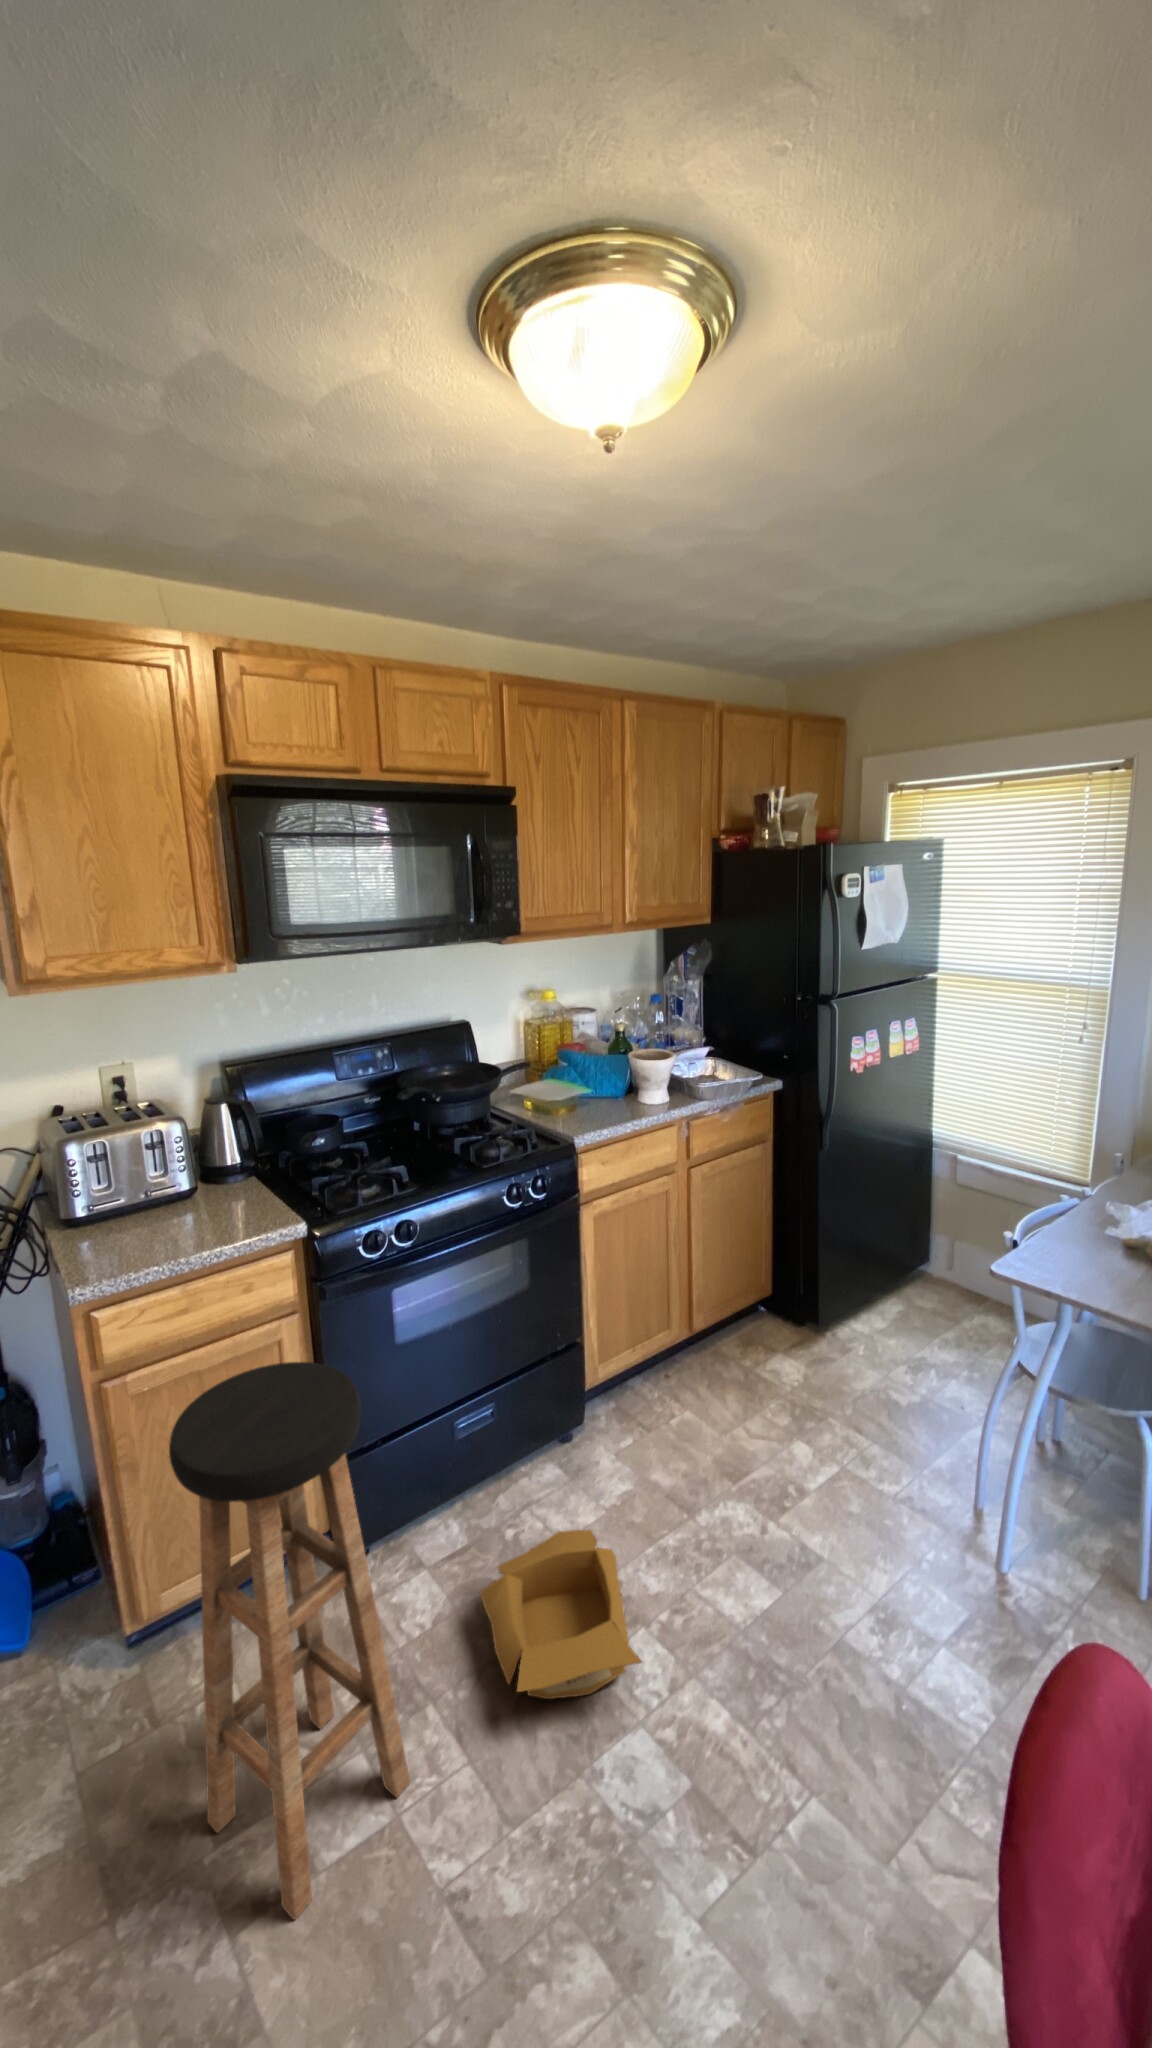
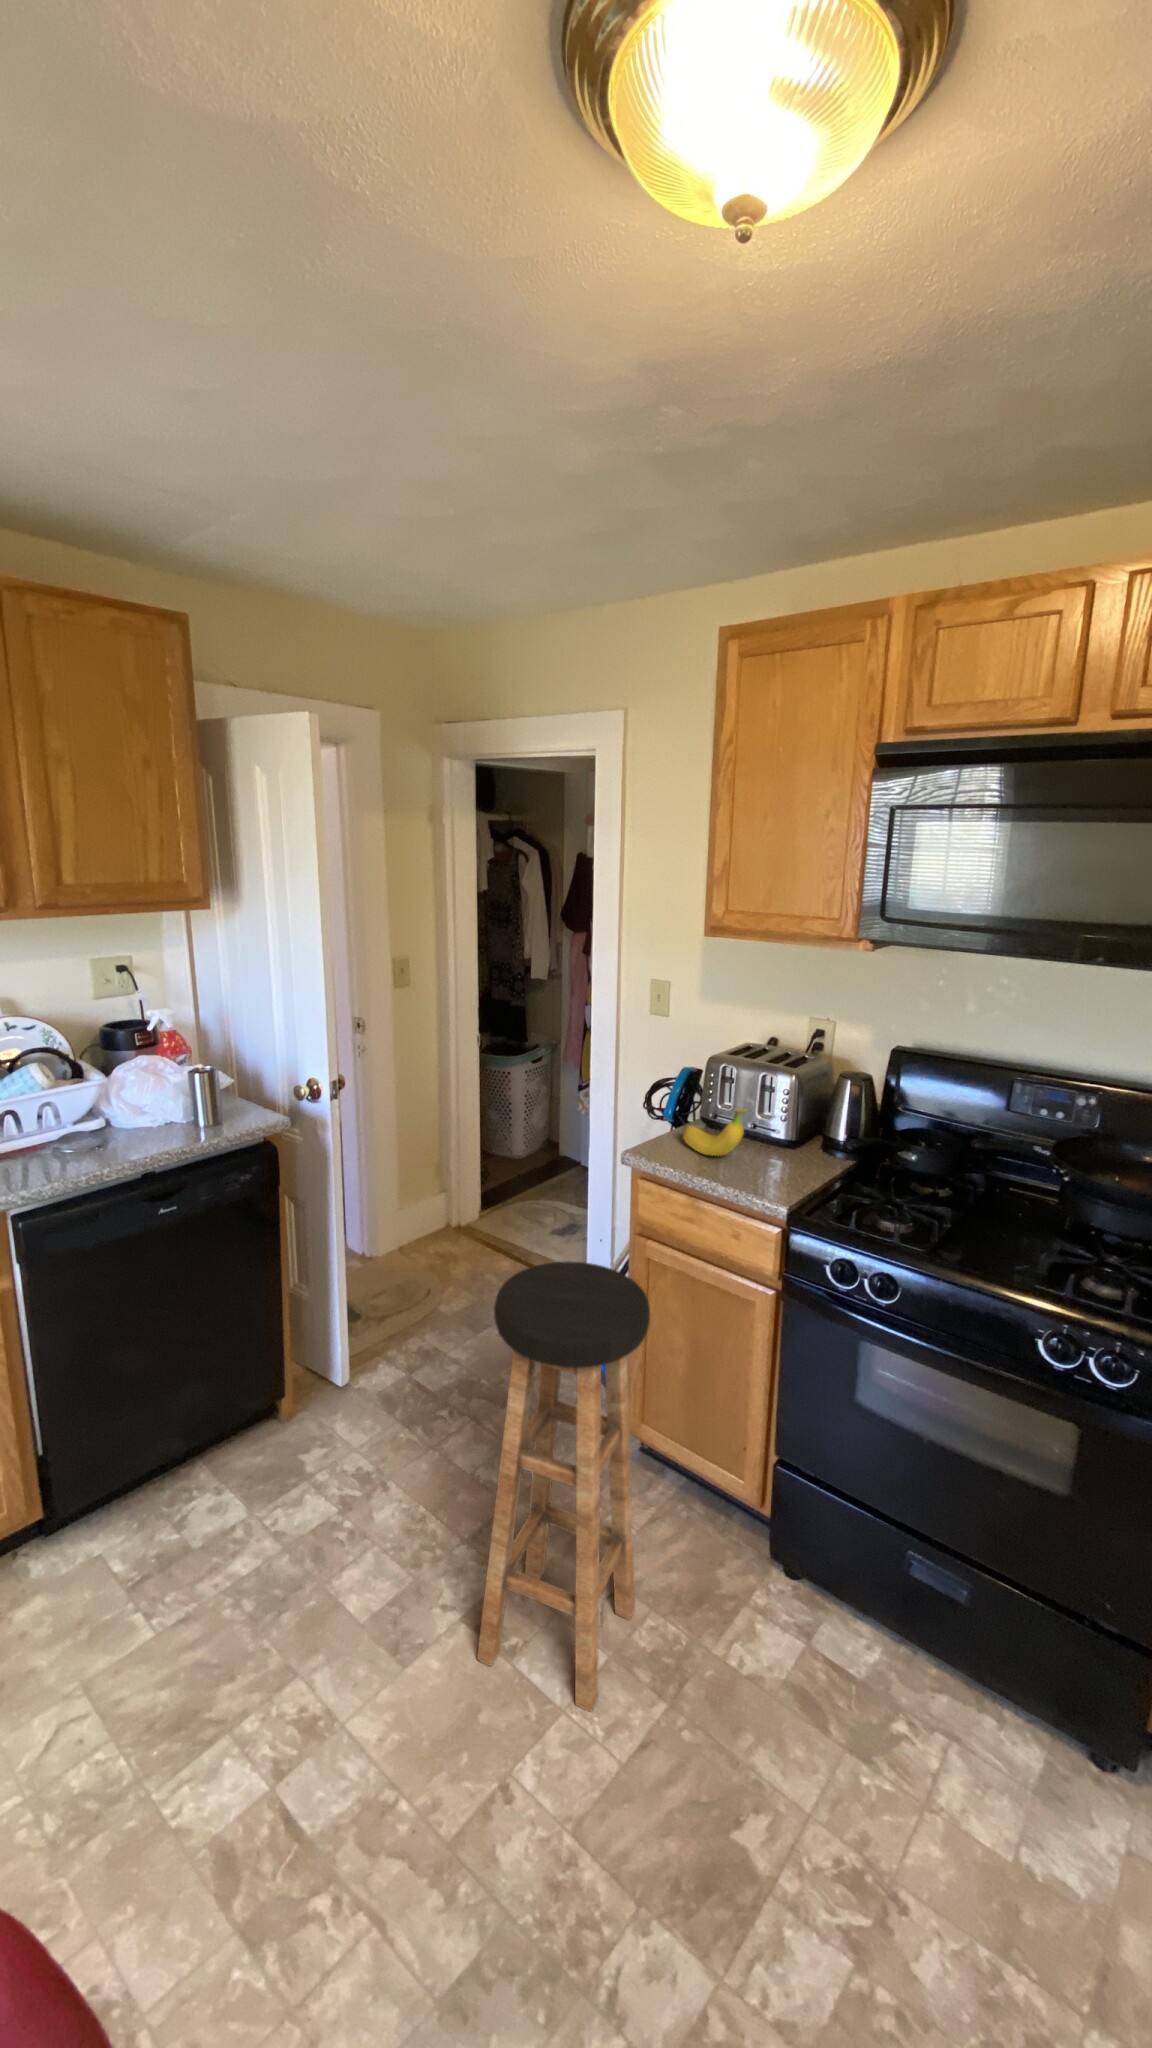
banana: none [96,1171,193,1249] -> present [683,1109,746,1156]
cardboard box: present [480,1530,642,1699] -> none [666,1697,907,1937]

